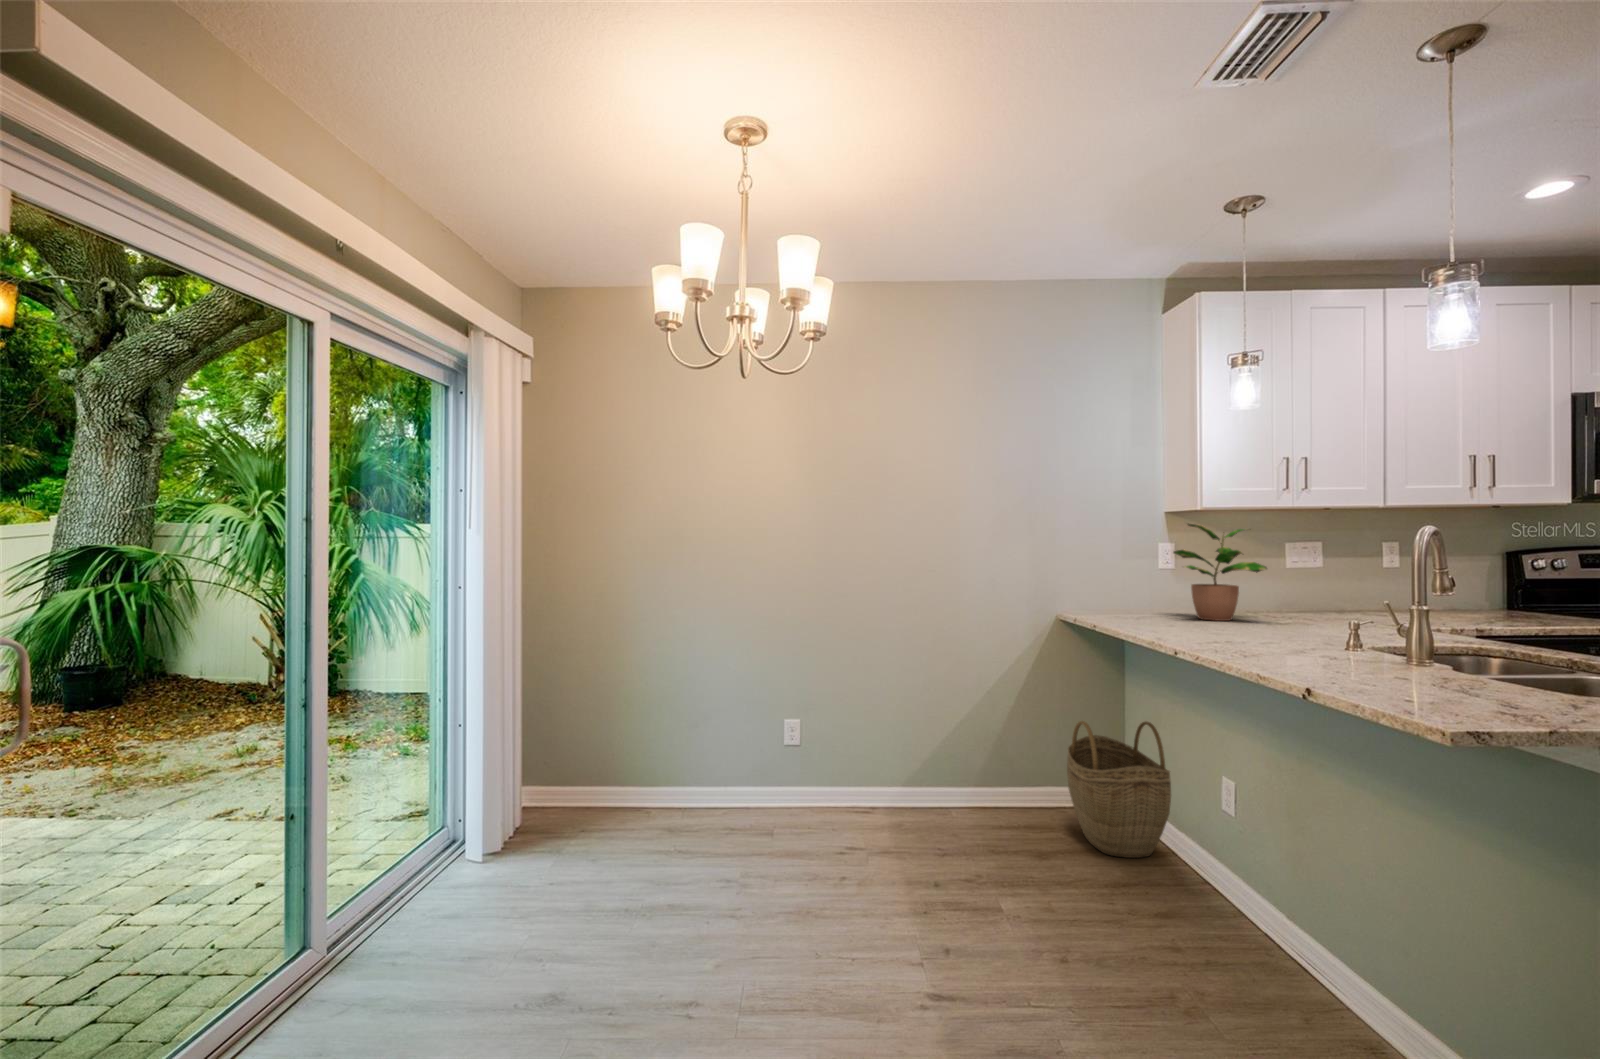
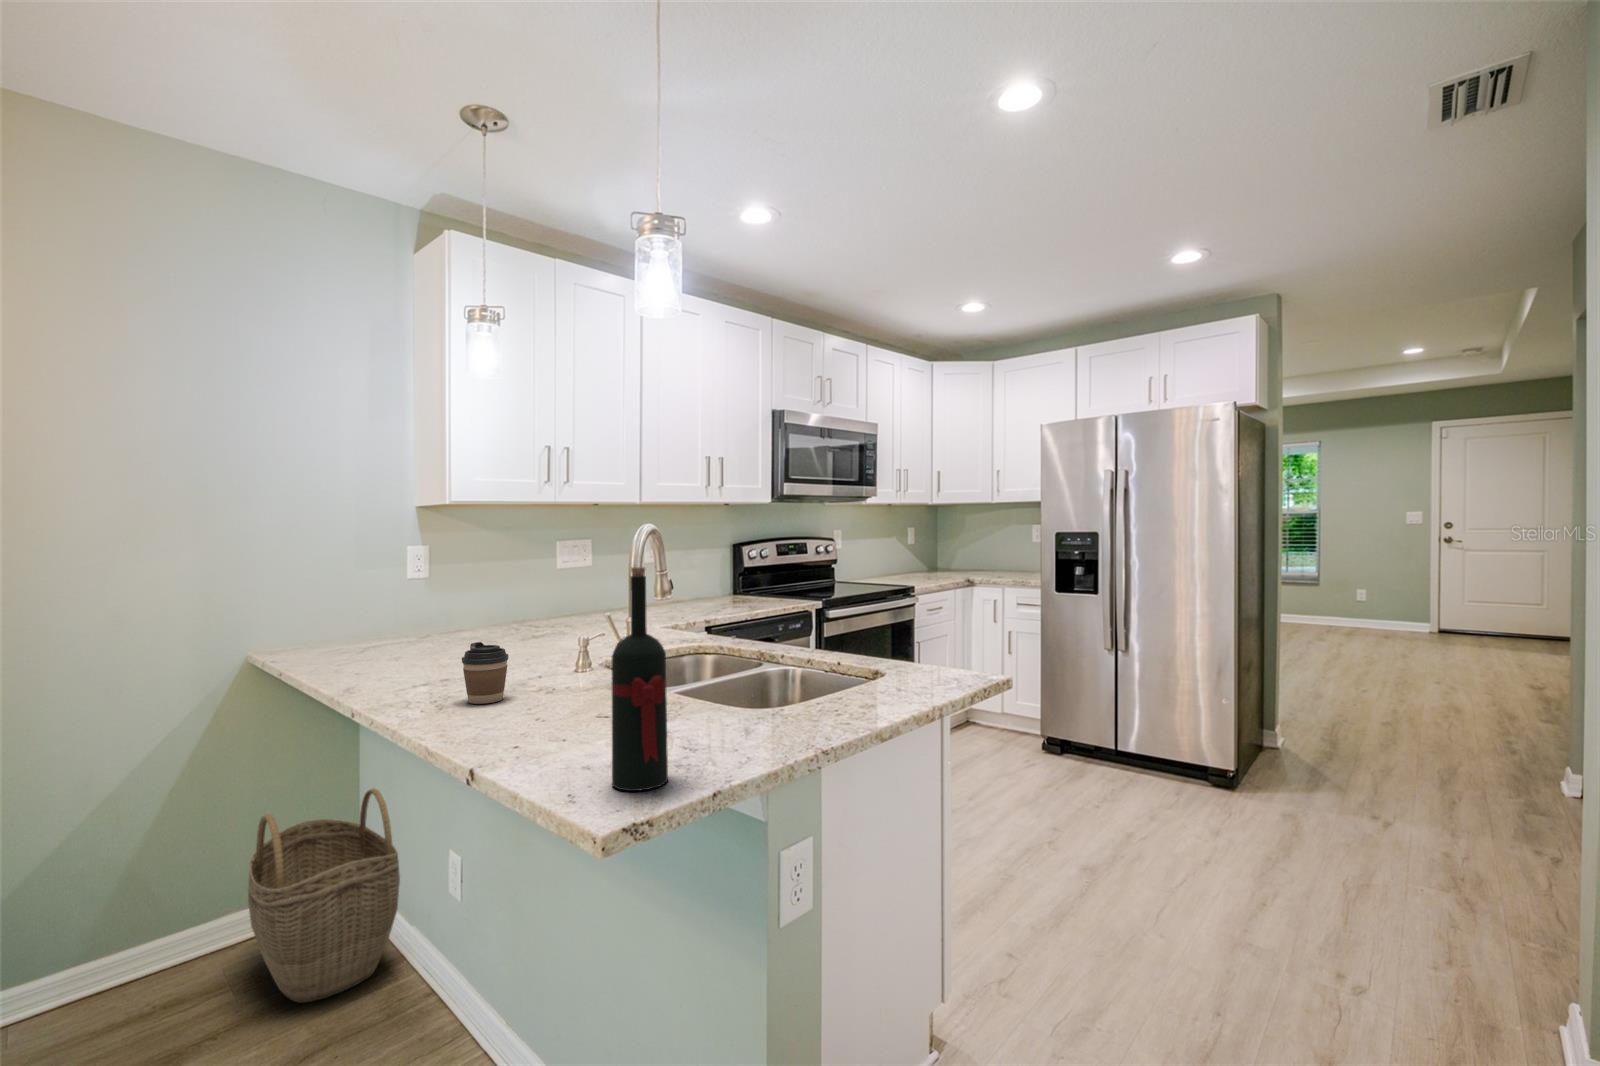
potted plant: present [1174,523,1267,621] -> none [415,520,519,642]
wine bottle: none [1445,556,1502,720] -> present [612,567,668,791]
coffee cup: none [1261,613,1300,658] -> present [462,642,509,704]

